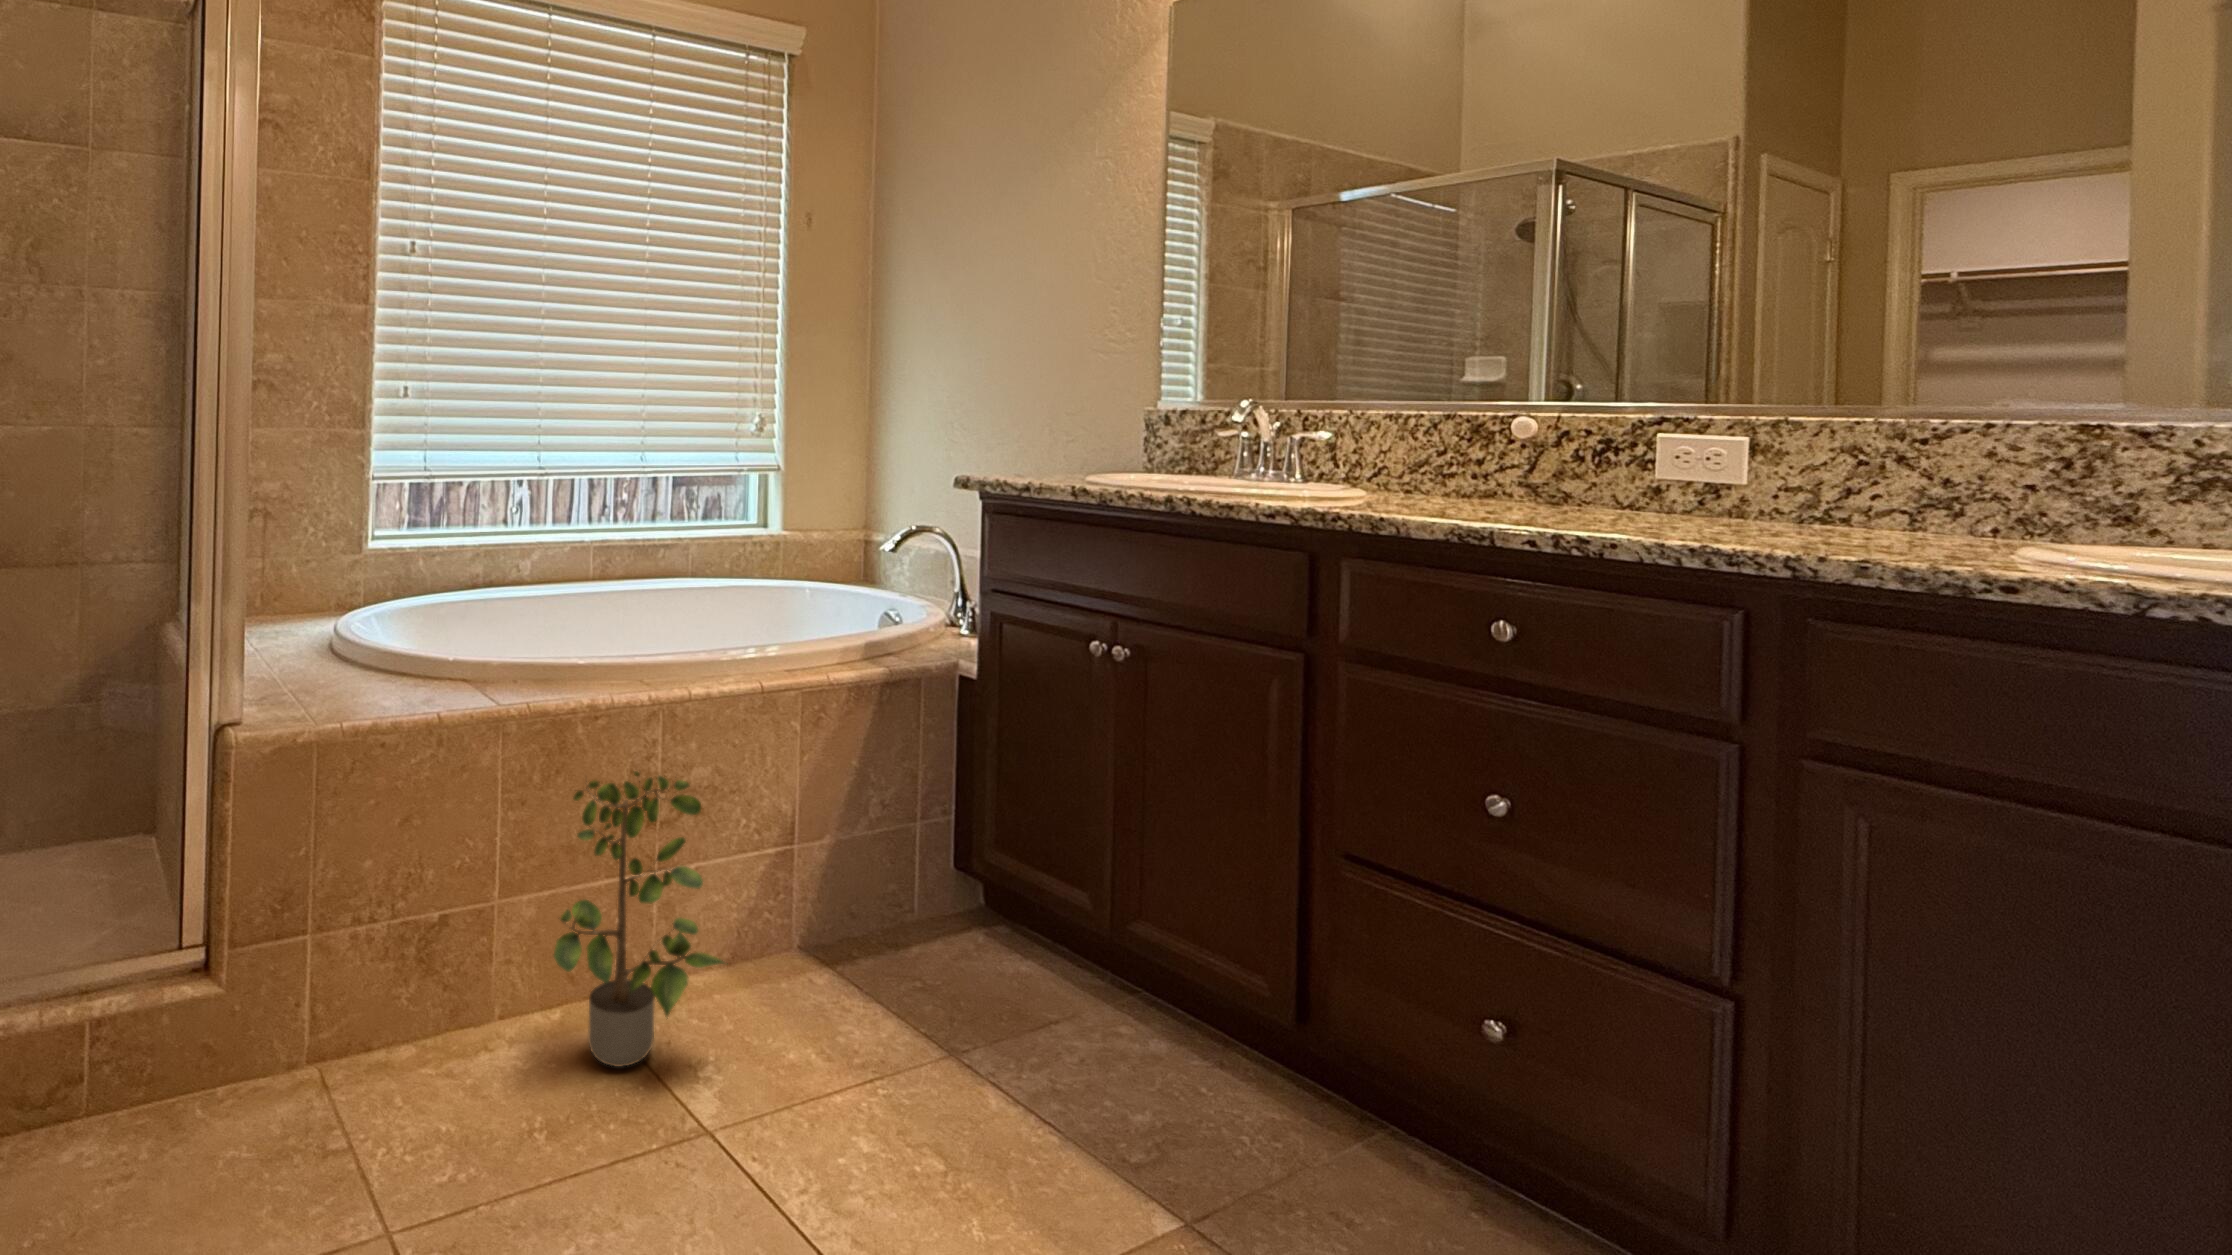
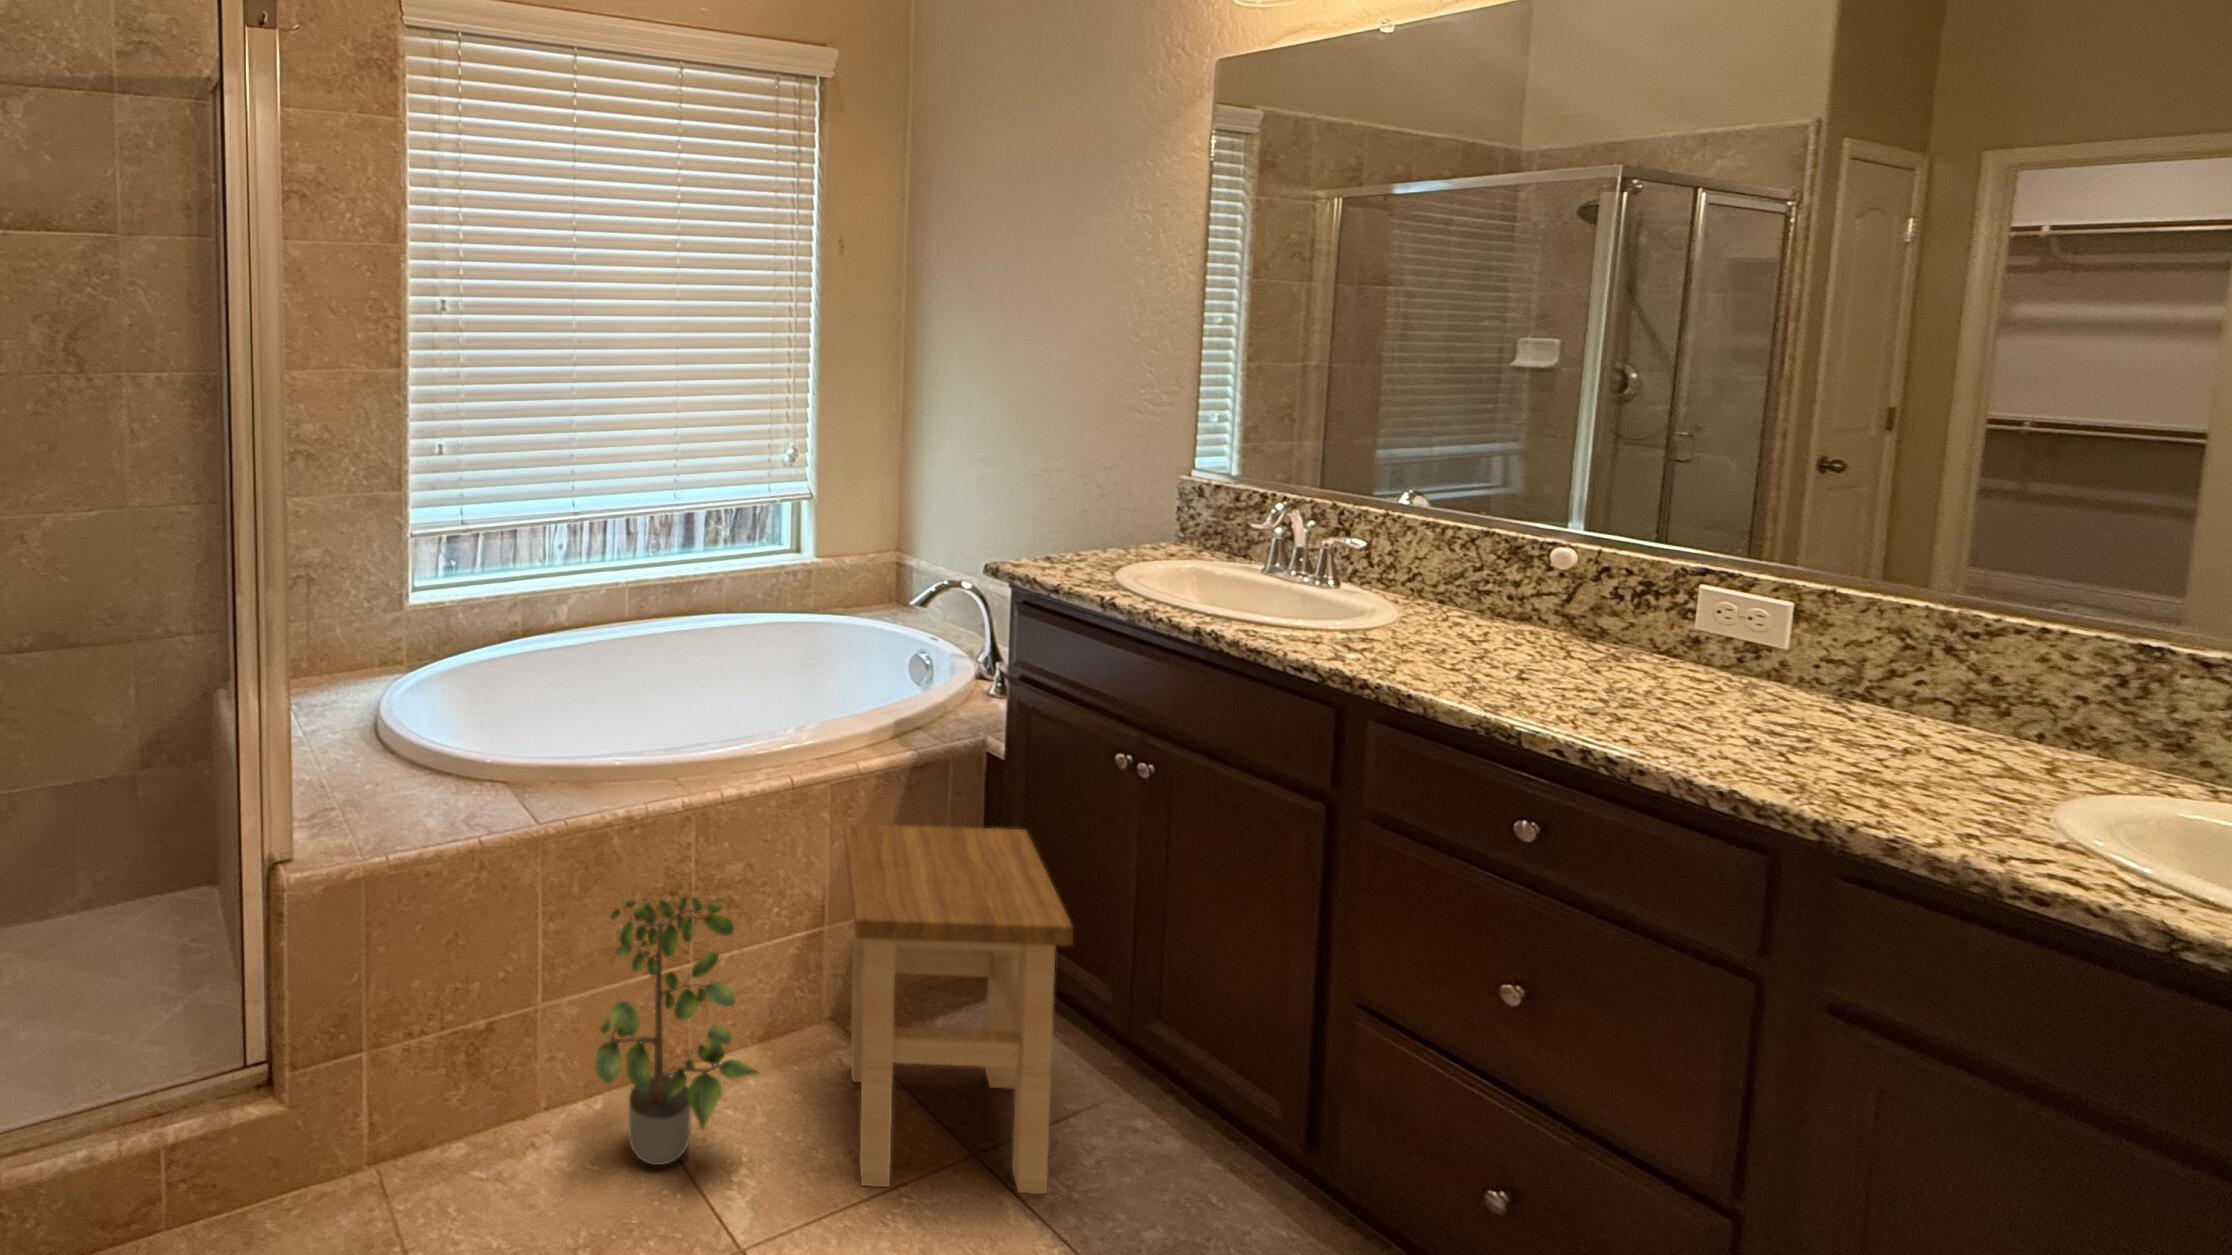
stool: none [815,725,1051,1088] -> present [844,824,1073,1194]

